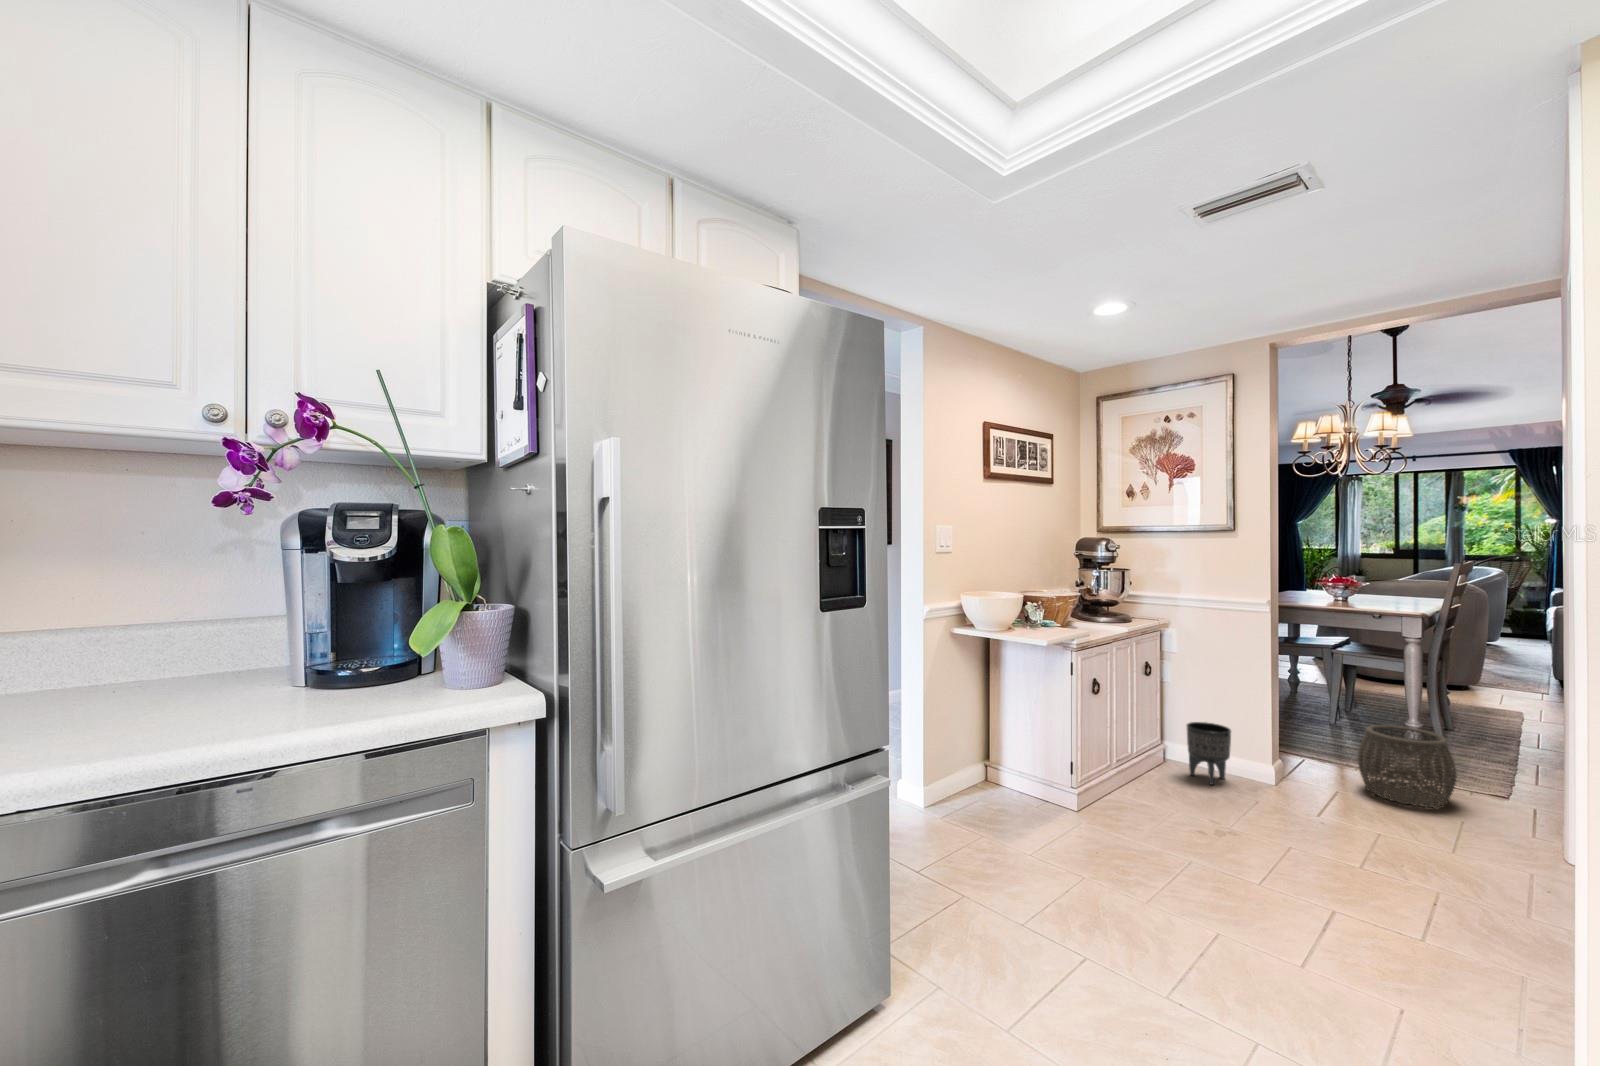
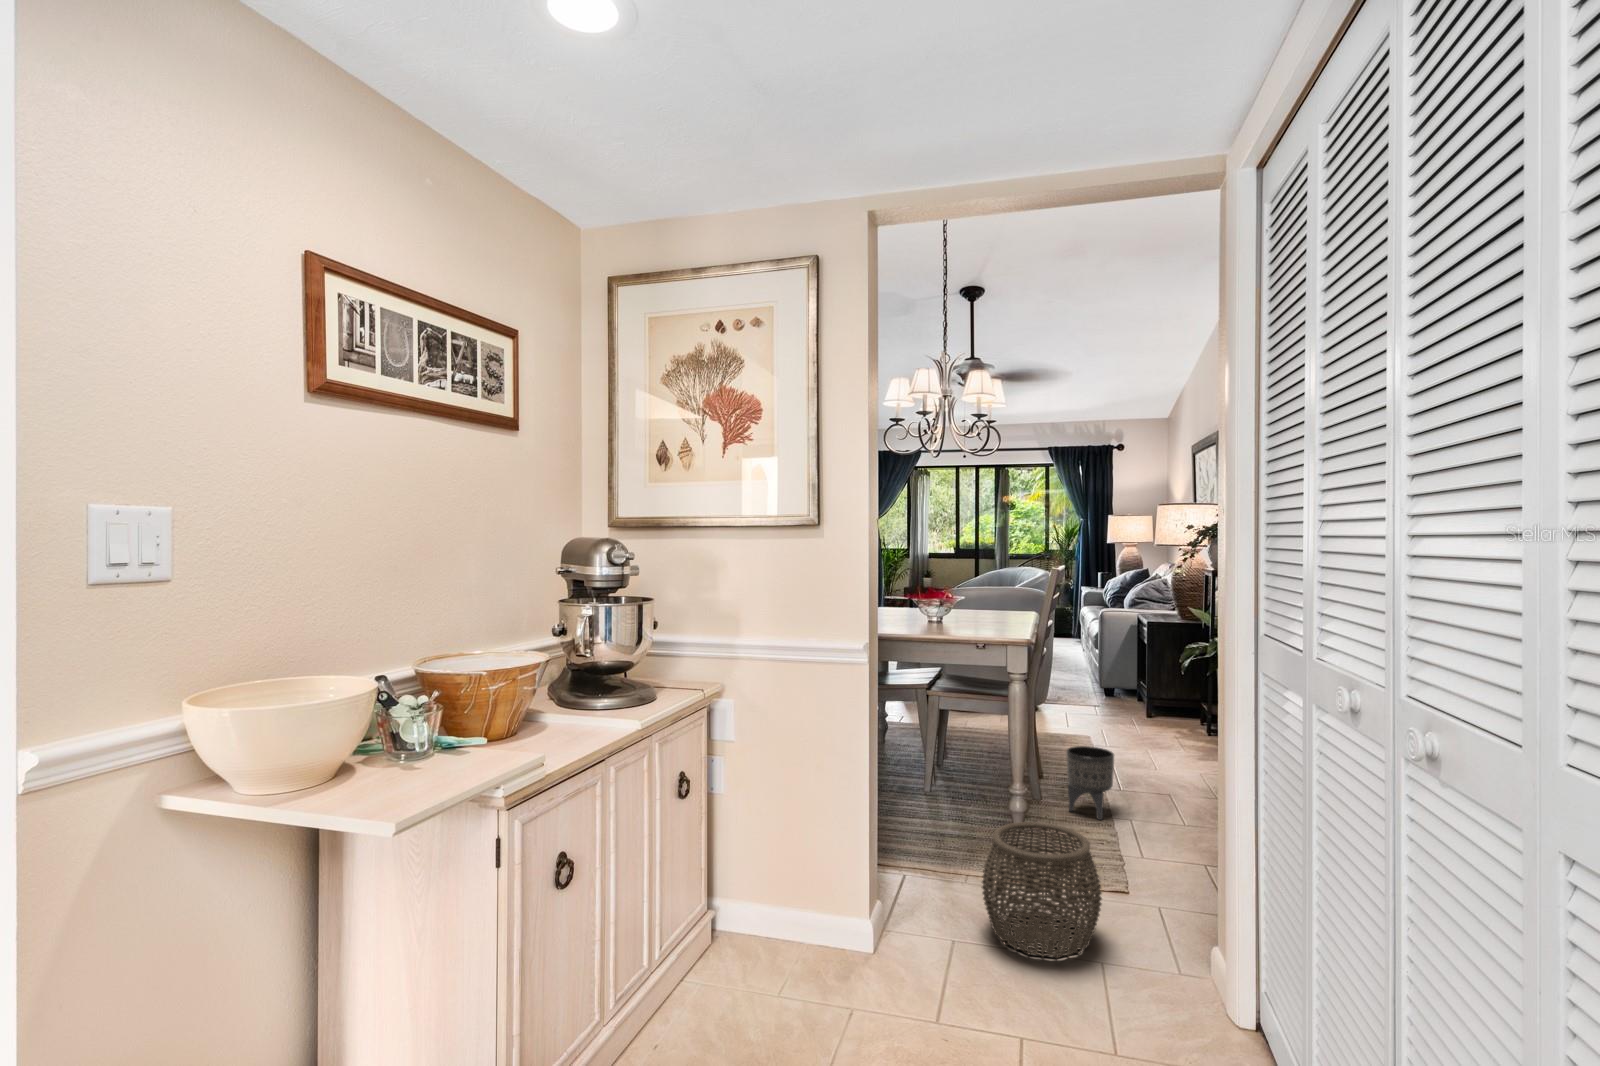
planter: present [1187,722,1231,785] -> present [1066,746,1114,820]

